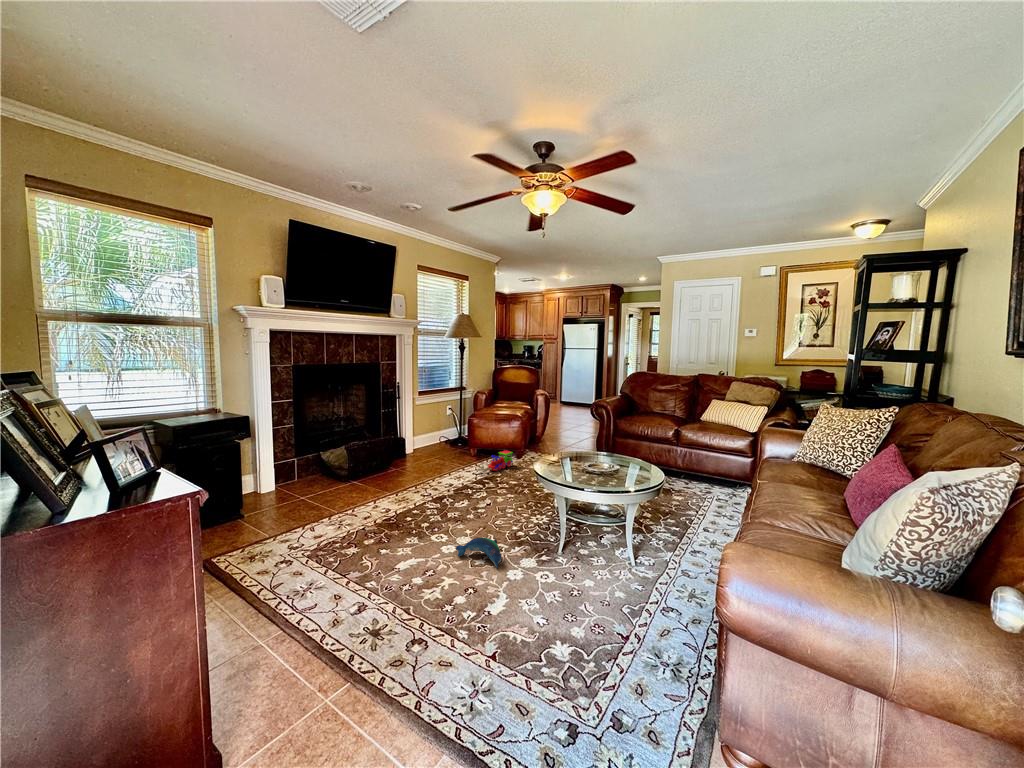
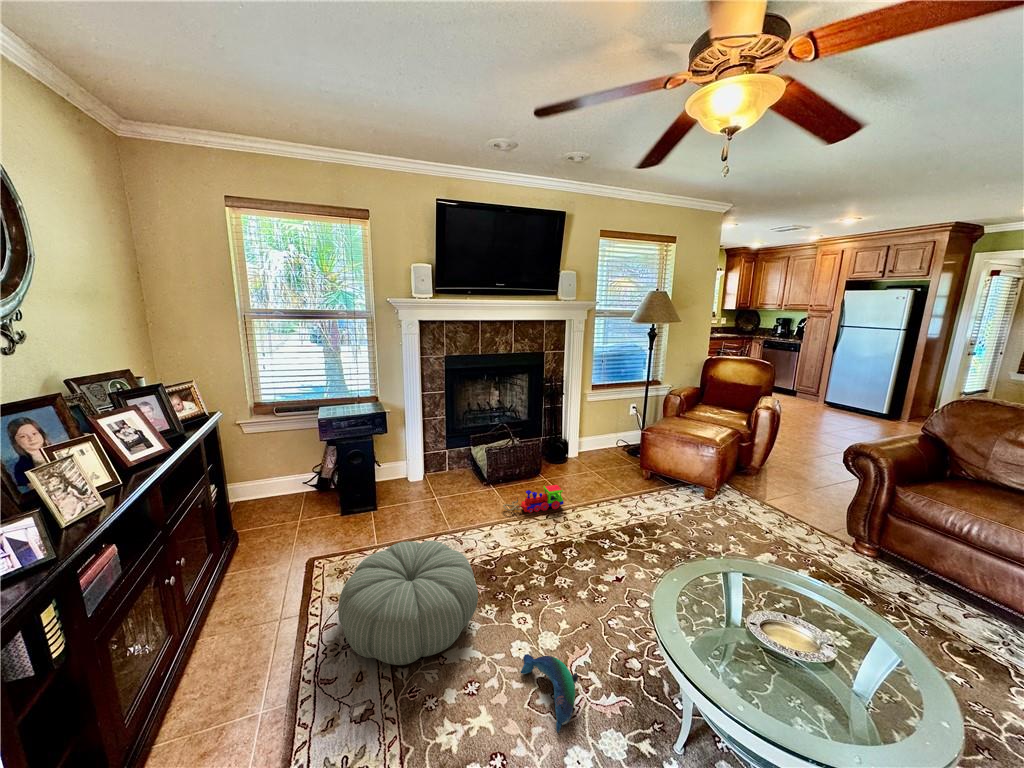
toy train: present [477,450,513,472] -> present [503,484,564,513]
pouf: none [292,502,410,584] -> present [338,541,478,665]

